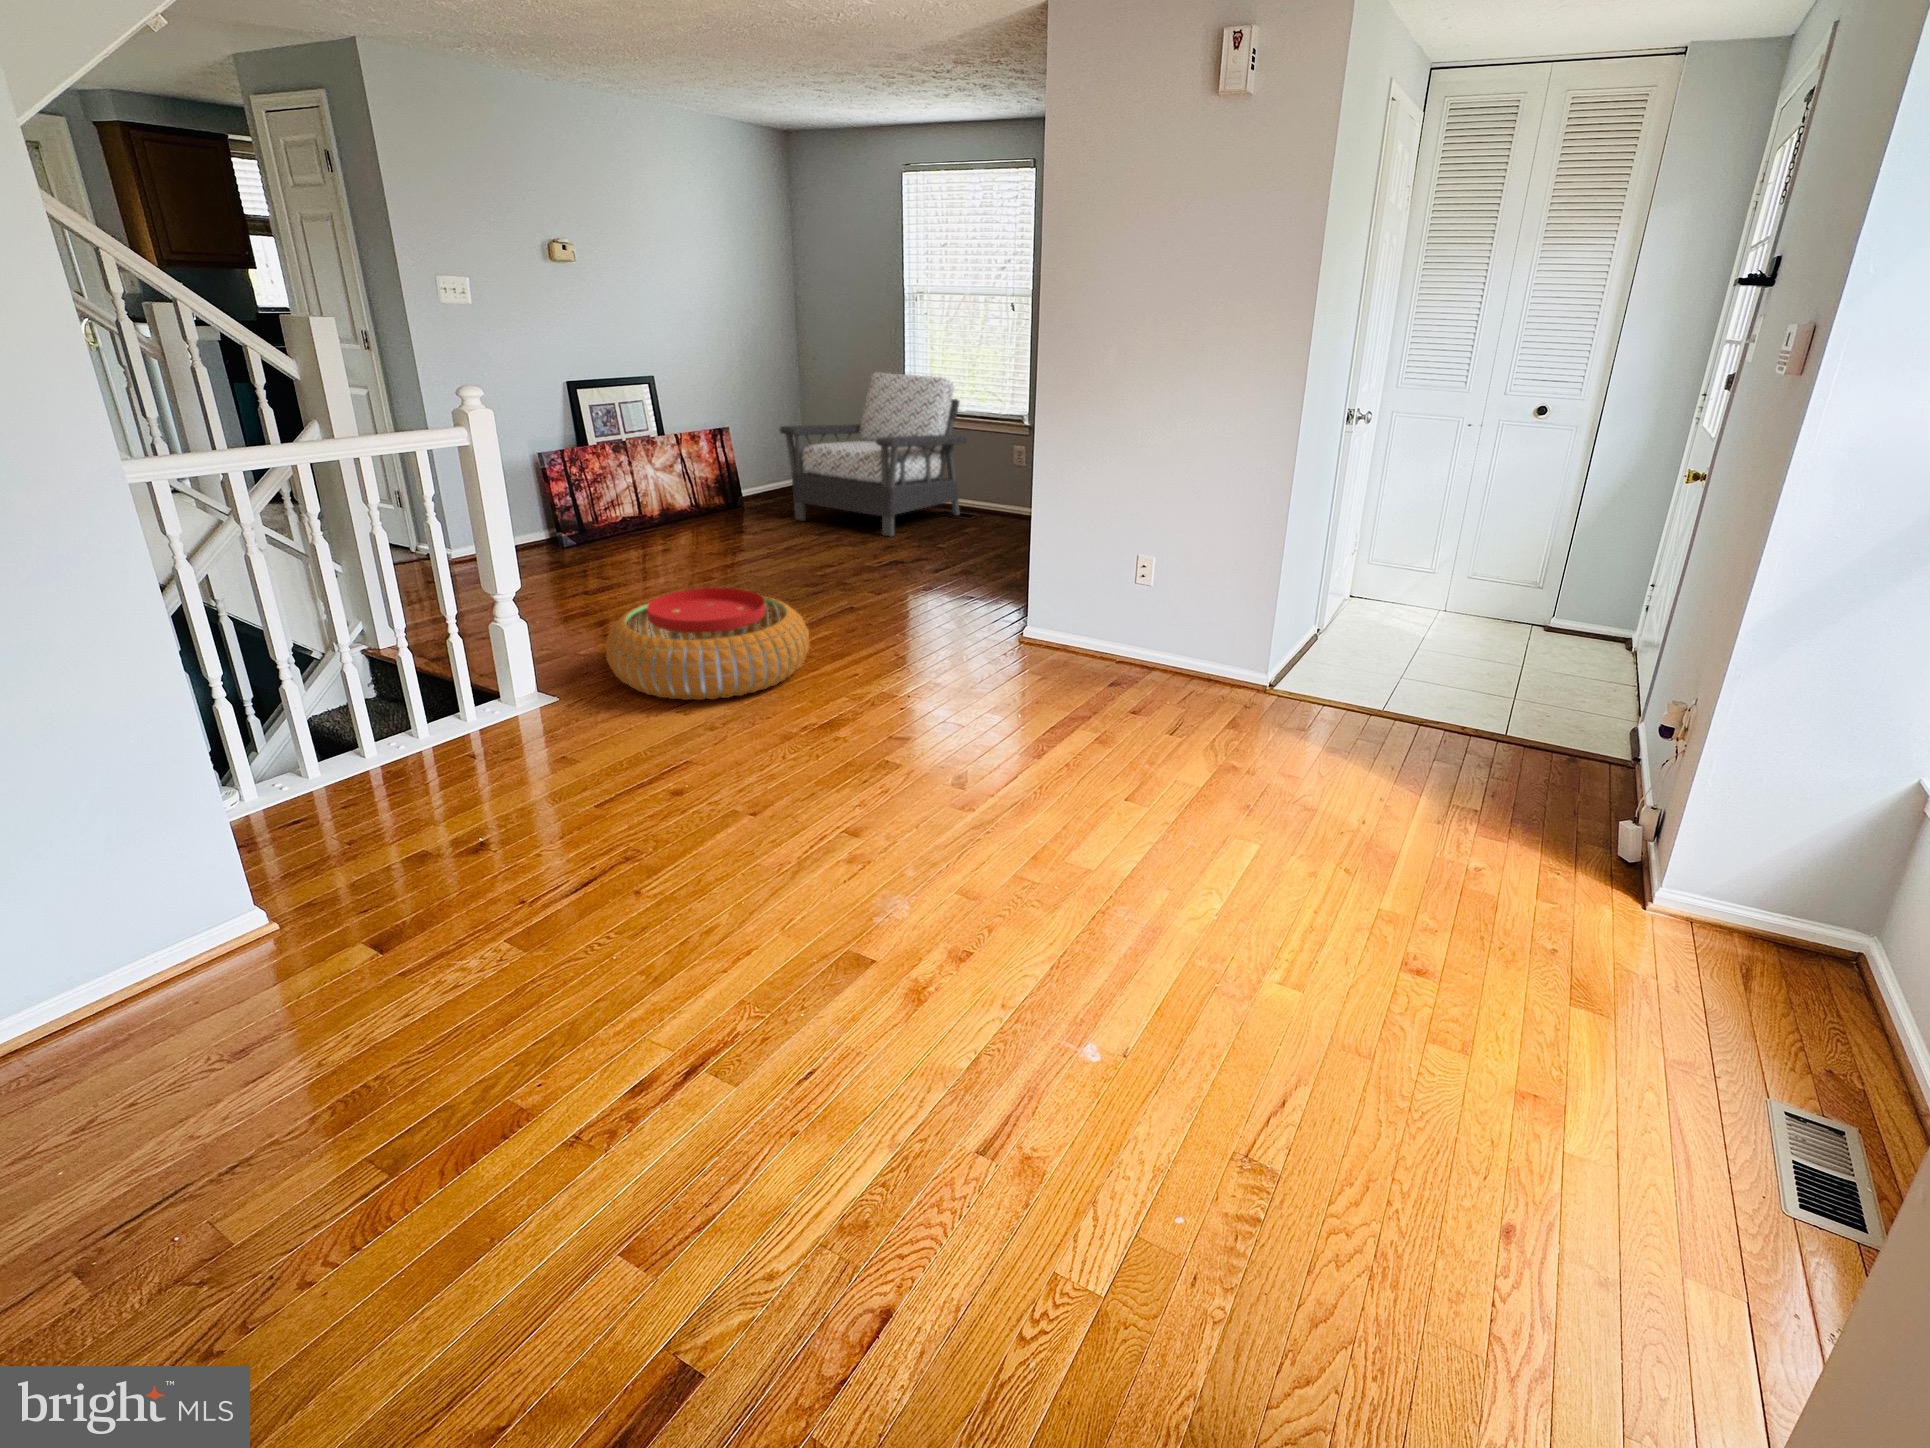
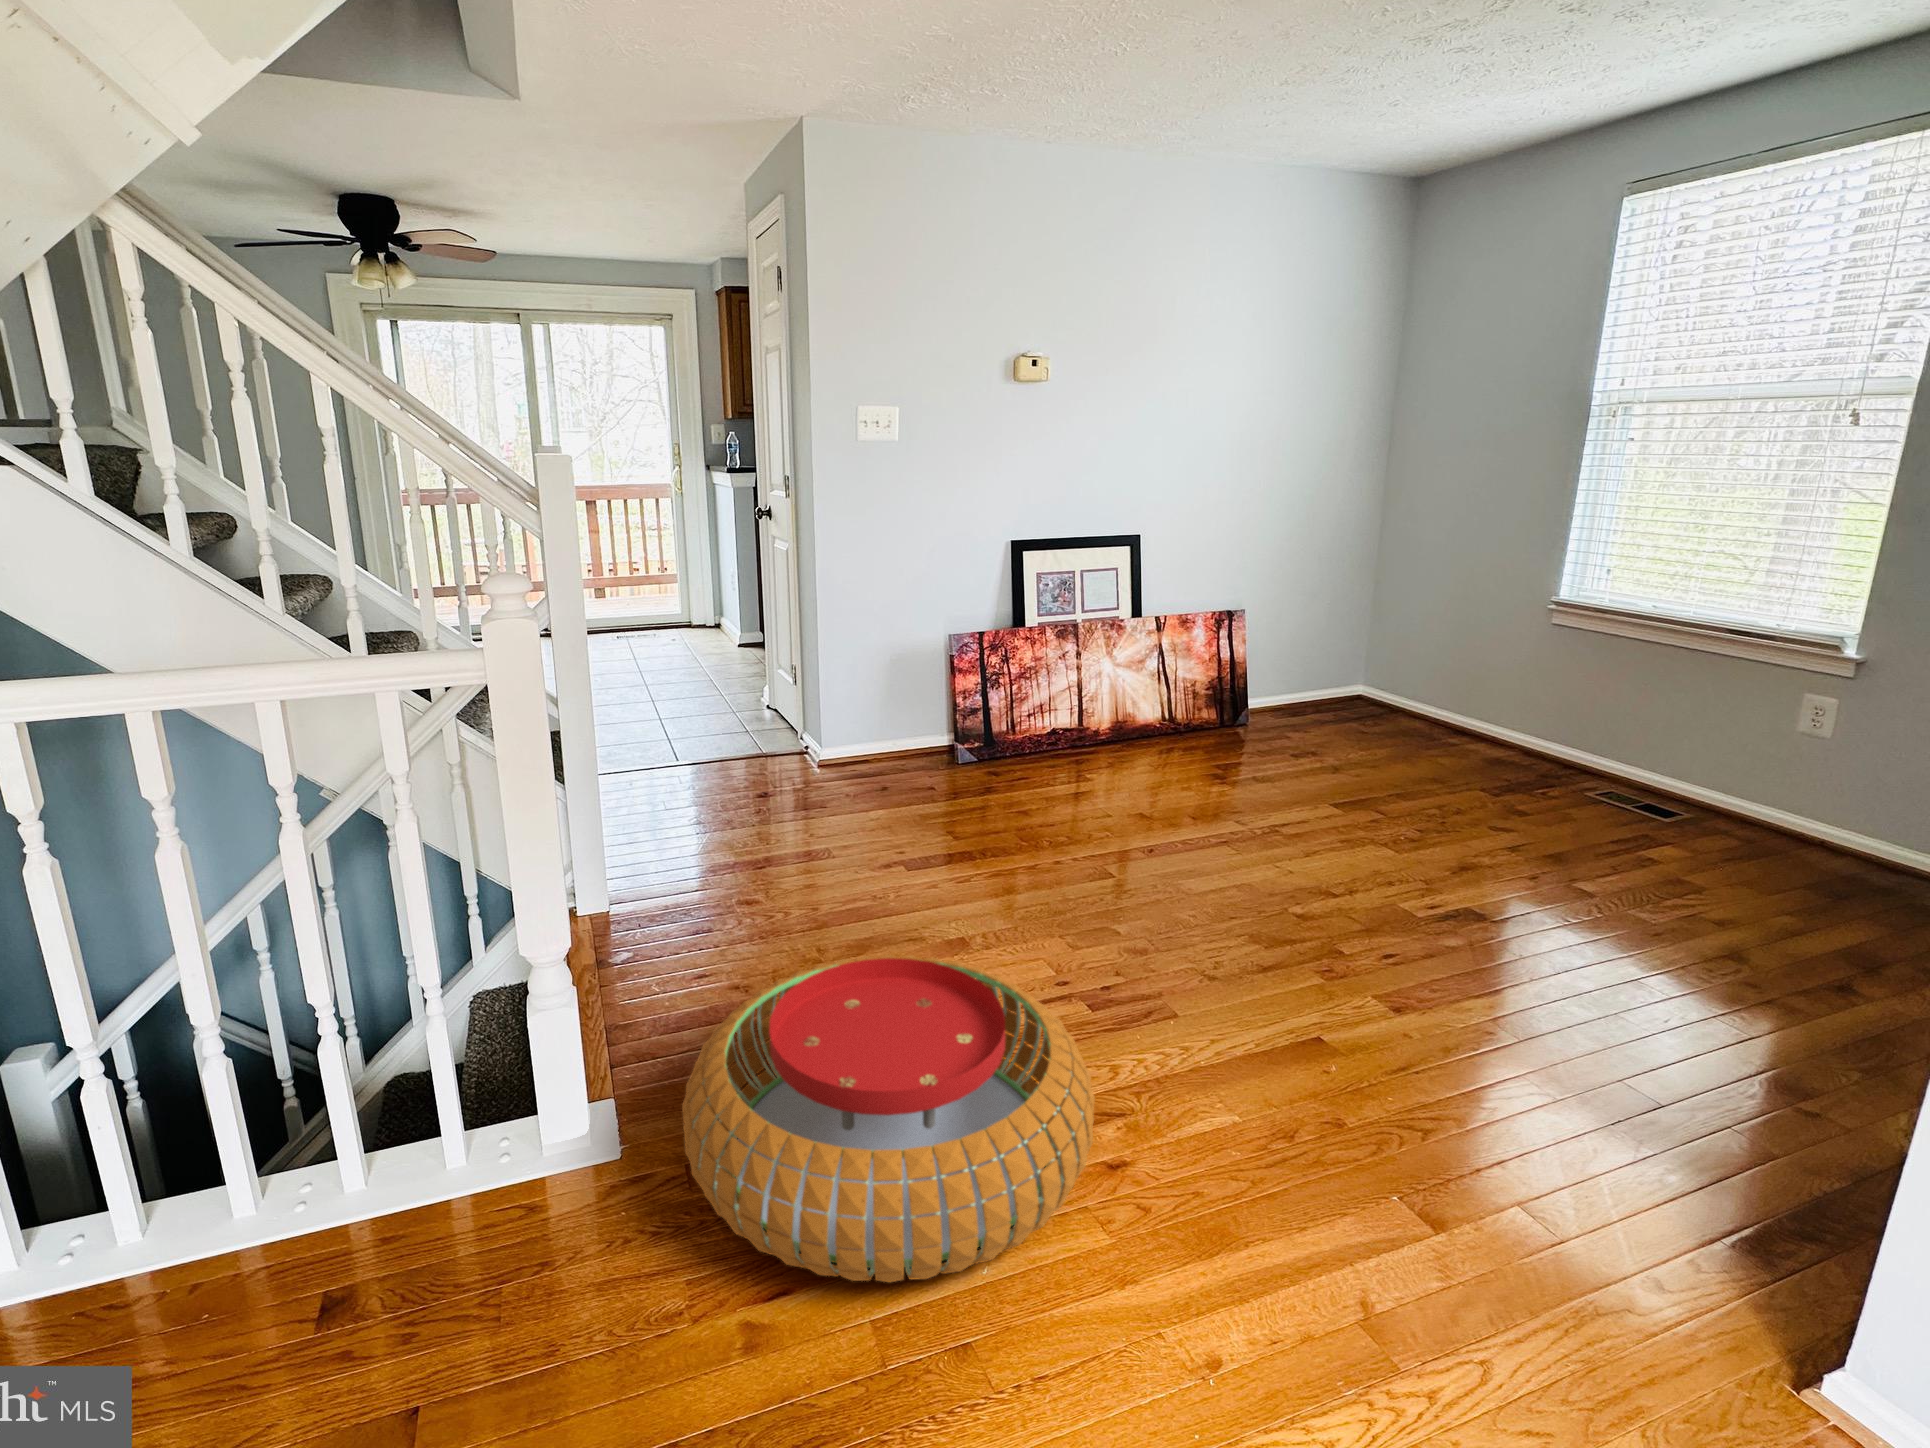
armchair: present [779,373,967,537] -> none [1307,535,1689,837]

